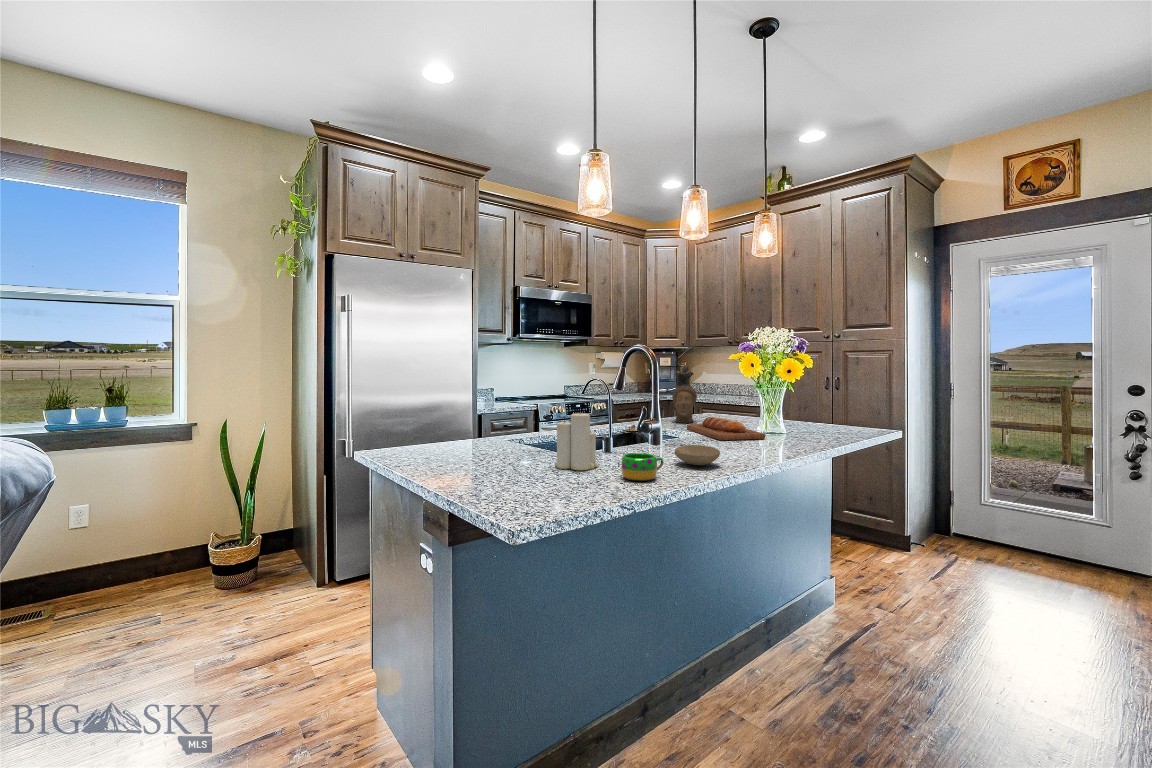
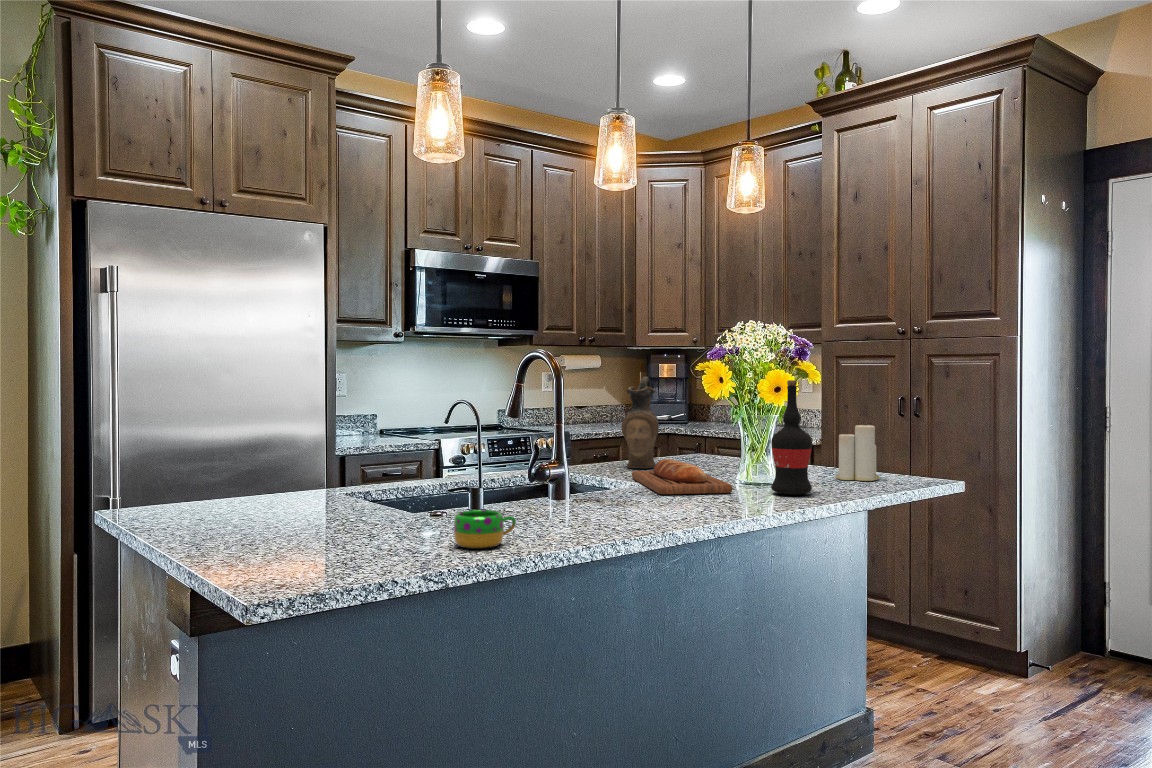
wine bottle: none [791,365,820,440] -> present [771,380,812,495]
candle: present [555,413,598,470] -> present [835,425,880,481]
bowl: present [674,445,720,465] -> none [550,500,614,529]

